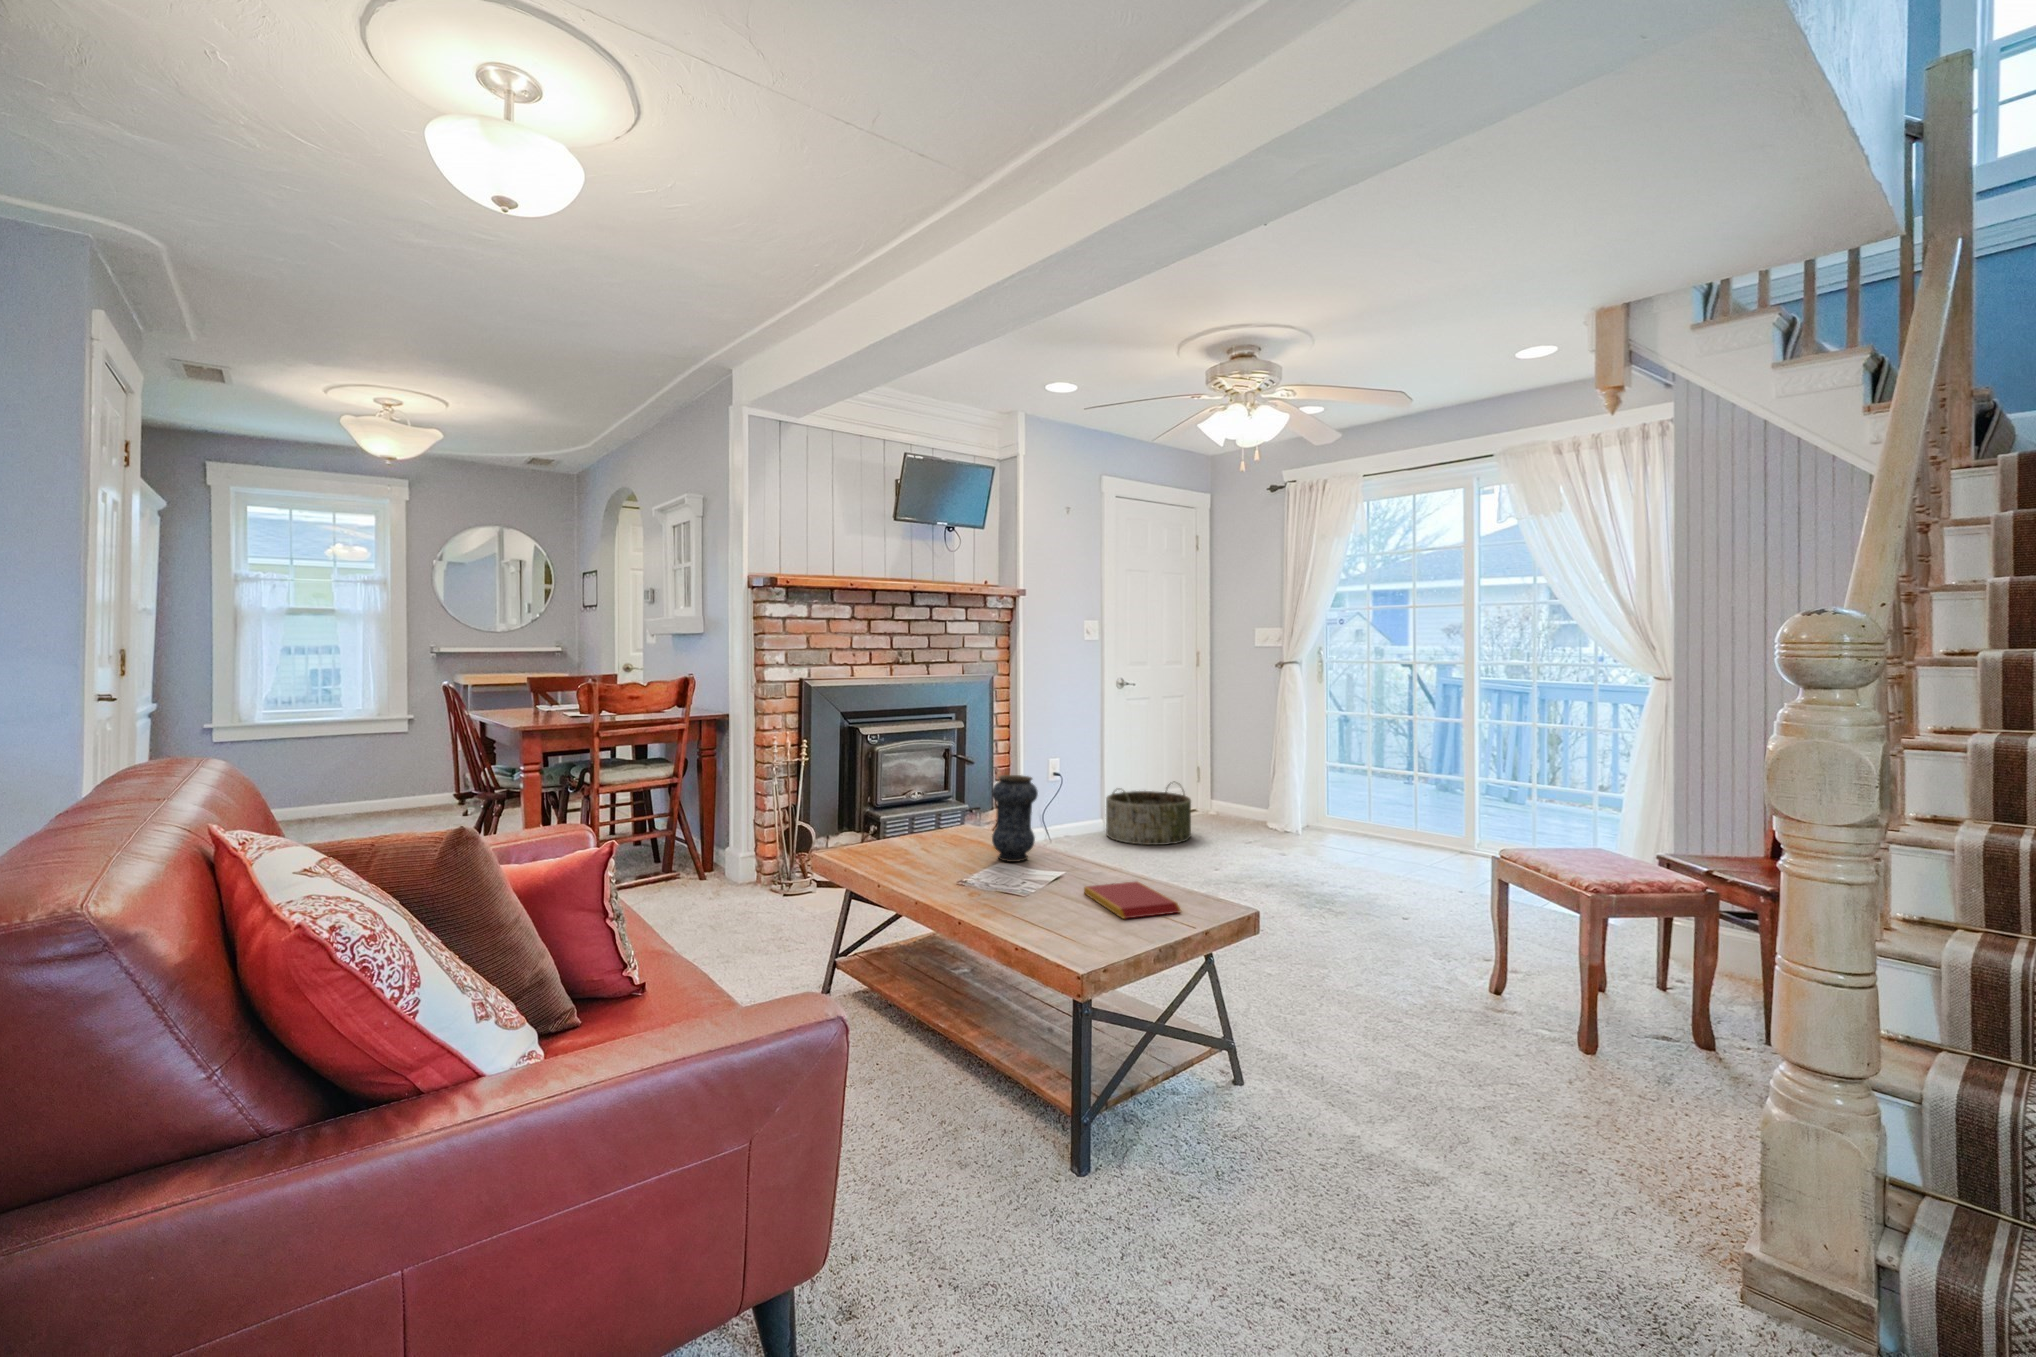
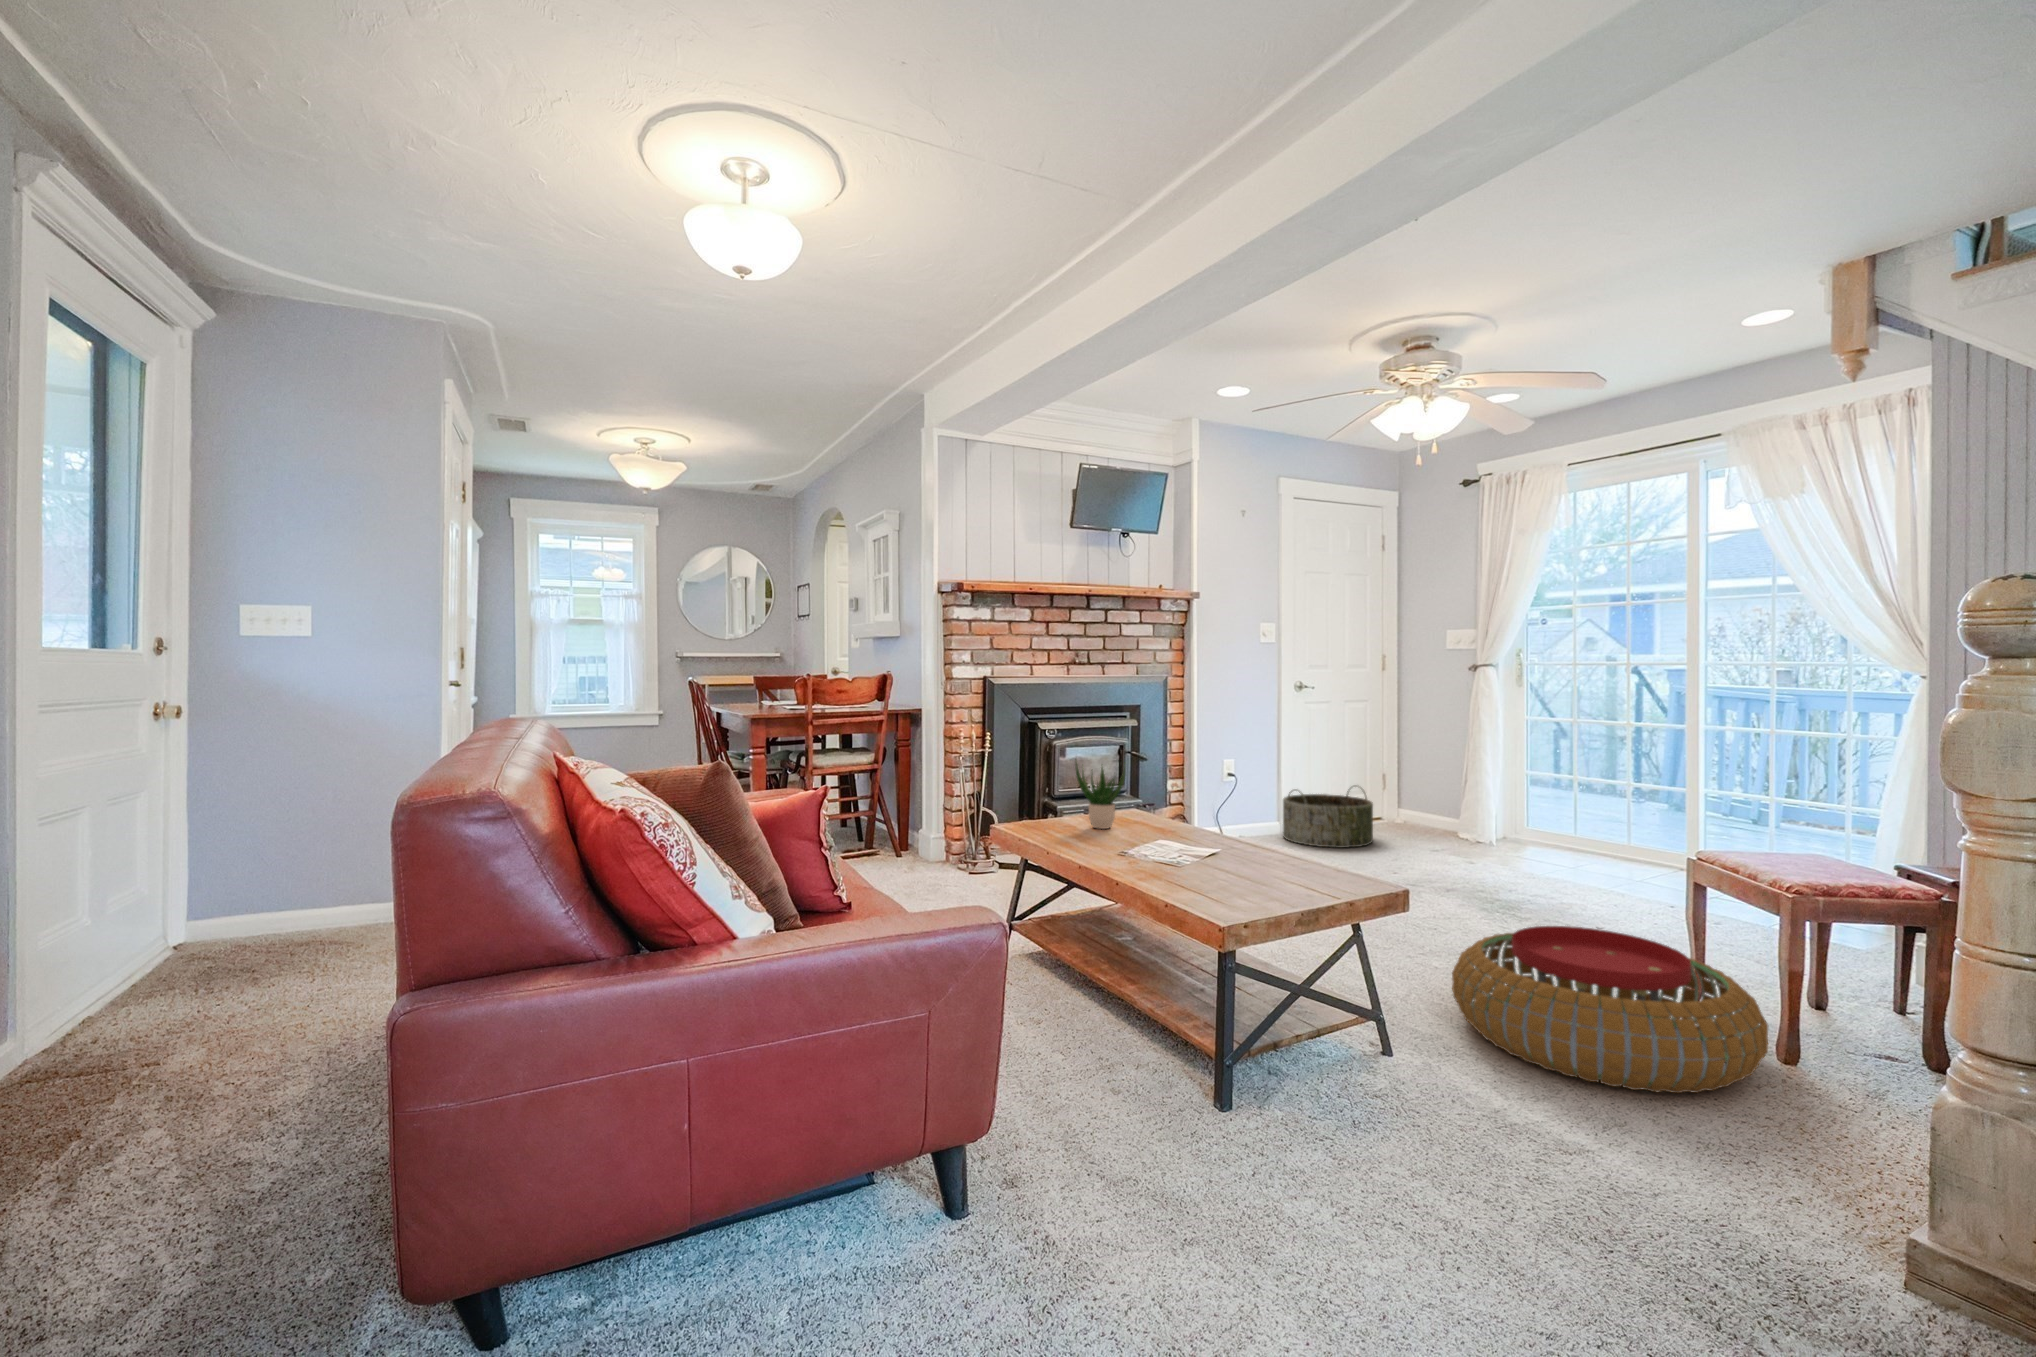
potted plant: none [908,774,962,853] -> present [1075,763,1125,829]
vase: present [992,775,1038,862] -> none [1152,758,1196,838]
book: present [1084,881,1181,919] -> none [1235,857,1327,885]
pouf: none [1292,932,1577,1100] -> present [1452,926,1768,1093]

